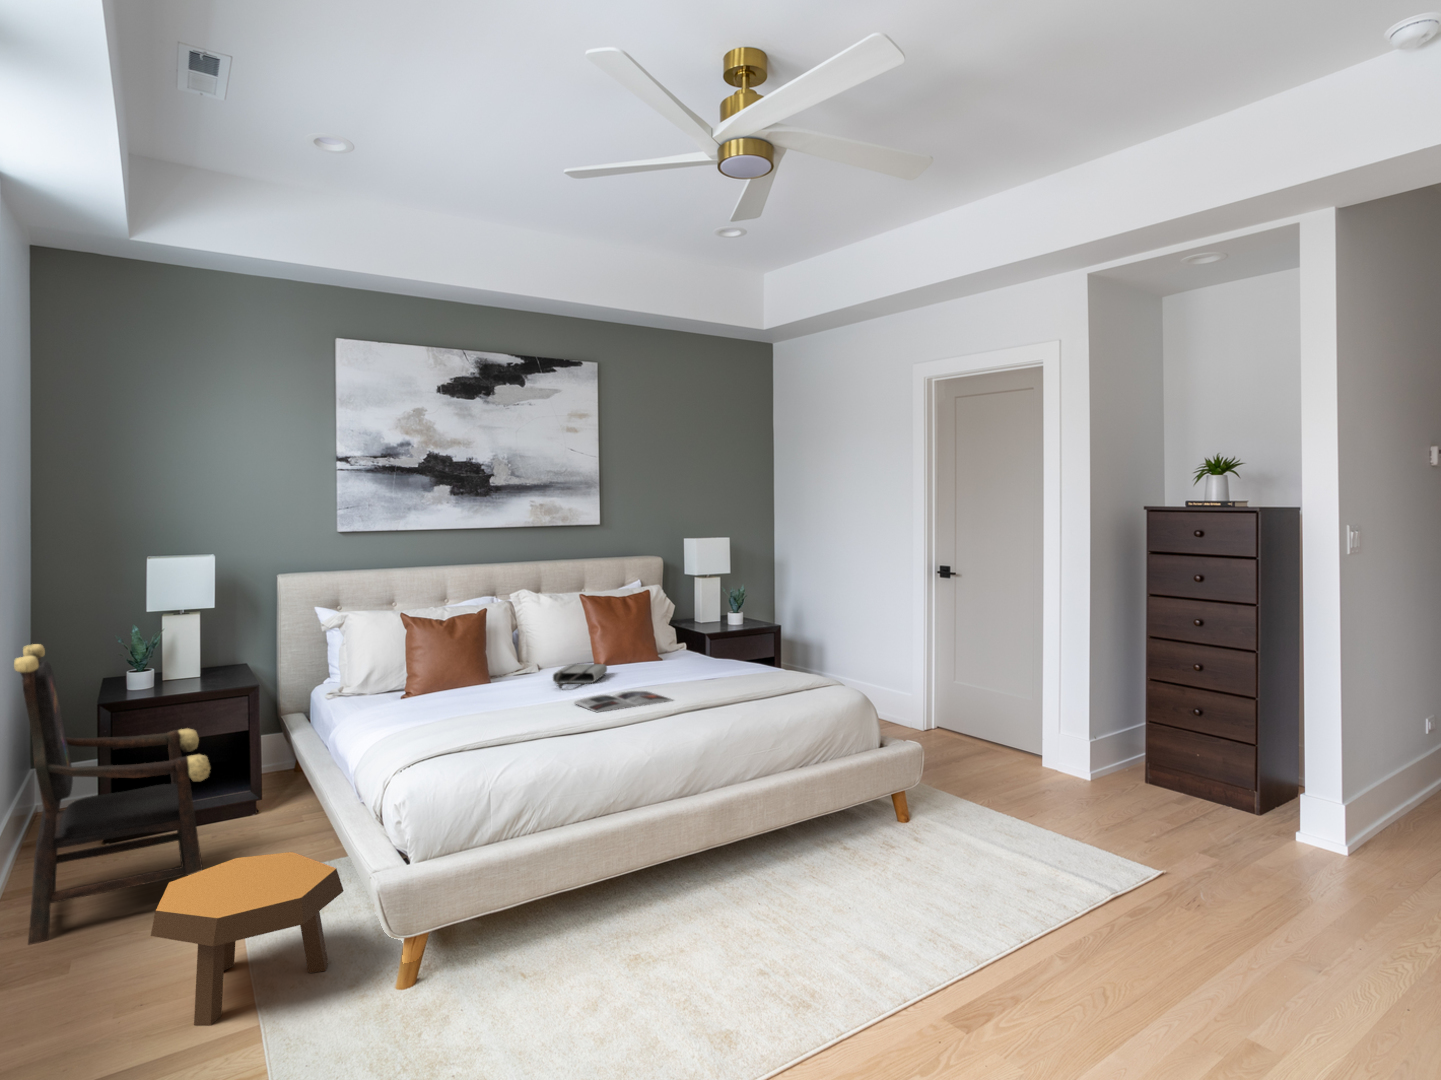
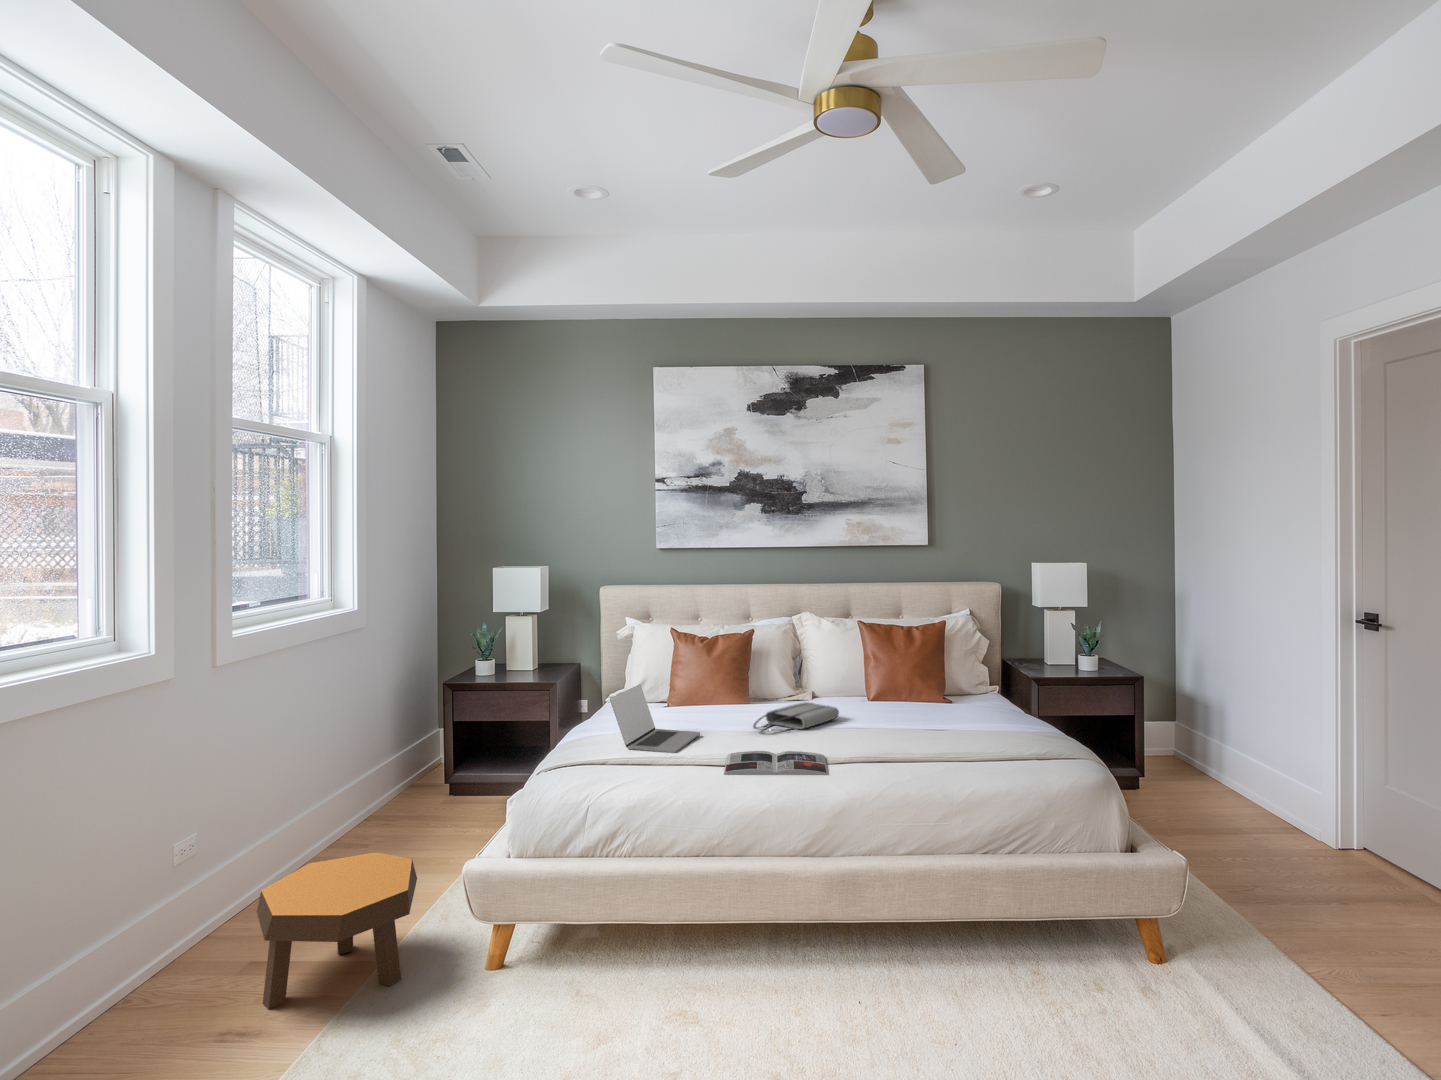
armchair: present [14,644,210,945] -> none [298,637,467,880]
laptop: none [449,657,522,714] -> present [610,684,700,753]

